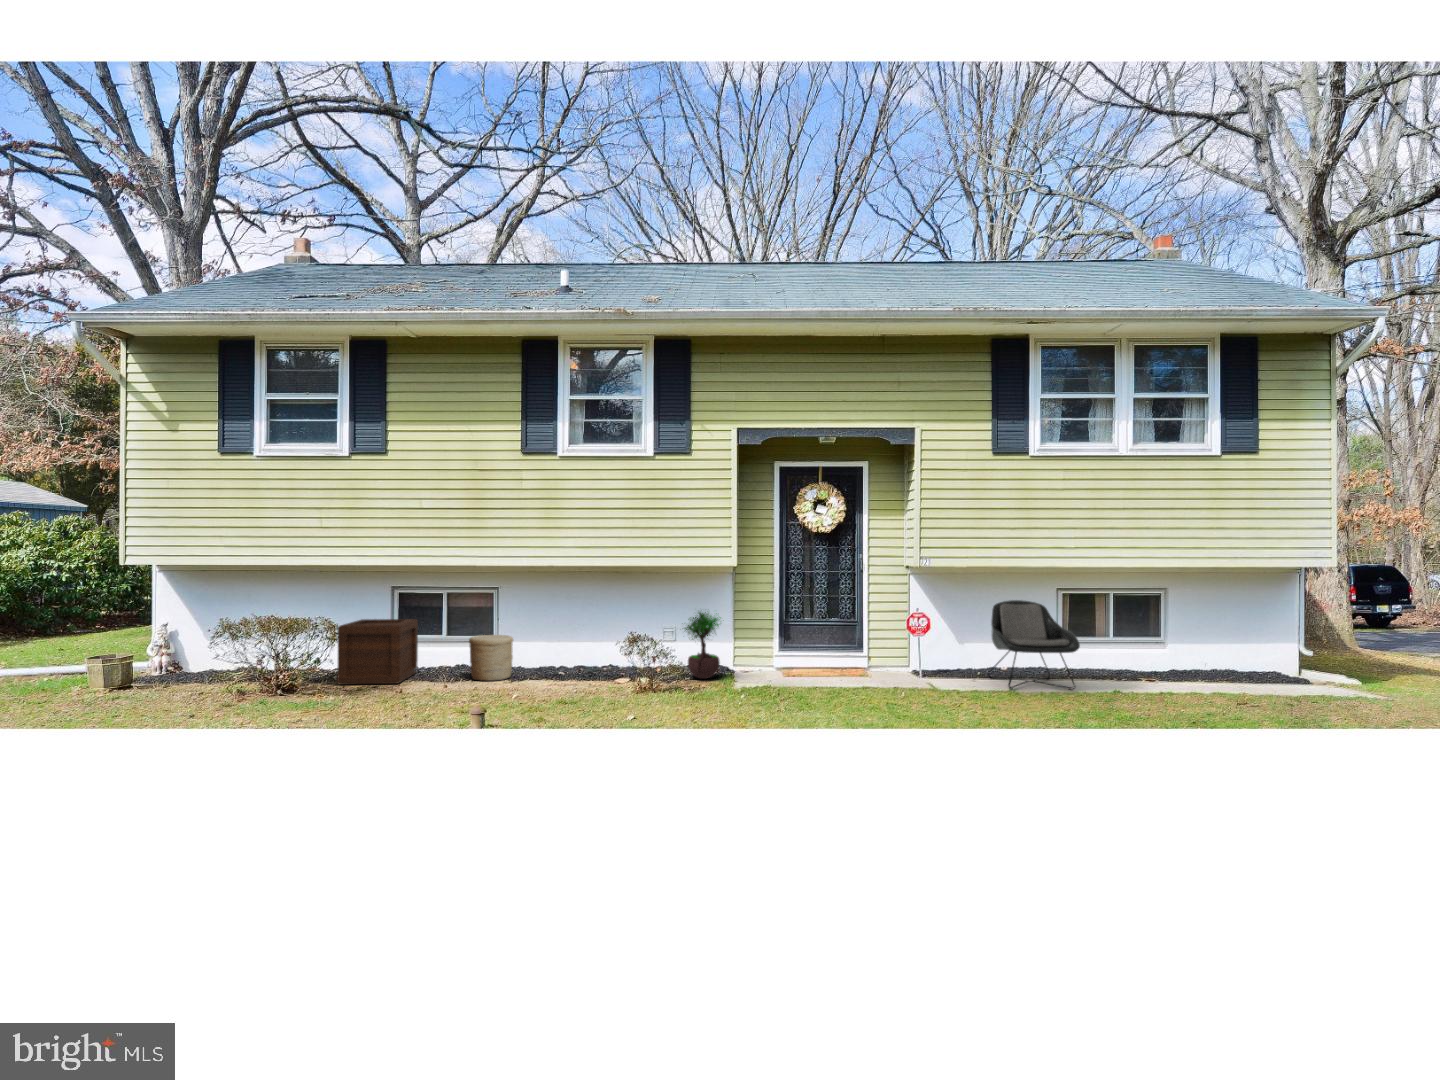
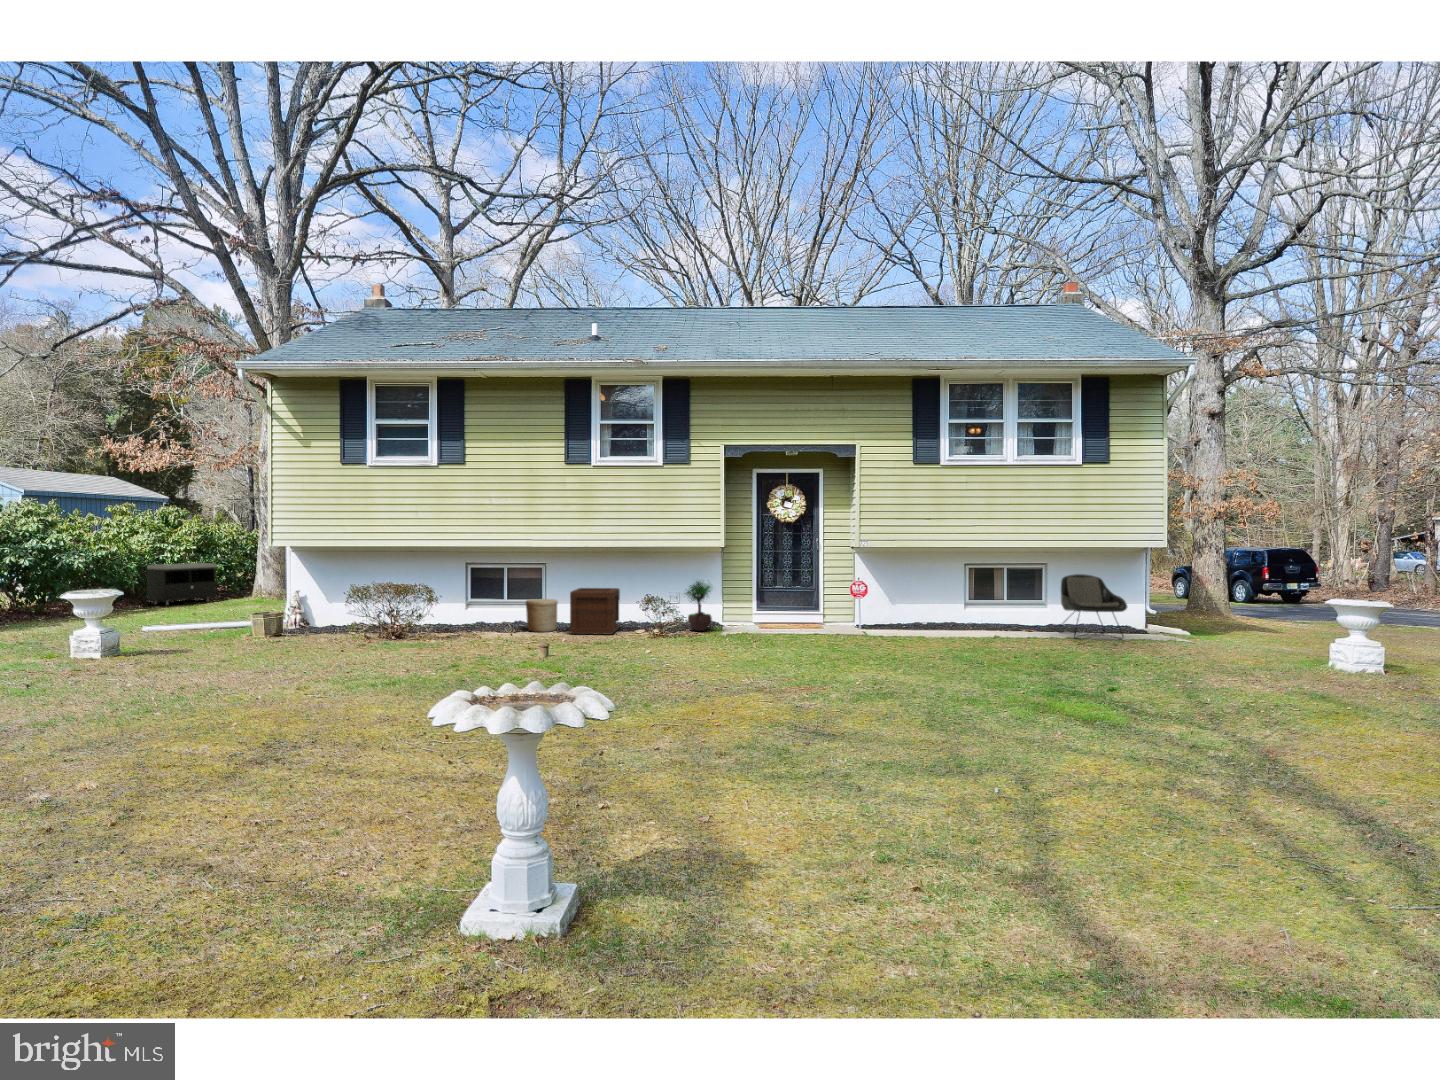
storage bench: none [19,584,113,637] -> present [147,563,217,604]
lounge chair: present [988,600,1080,690] -> present [1059,574,1127,639]
wooden crate: present [337,619,418,685] -> present [570,588,620,635]

